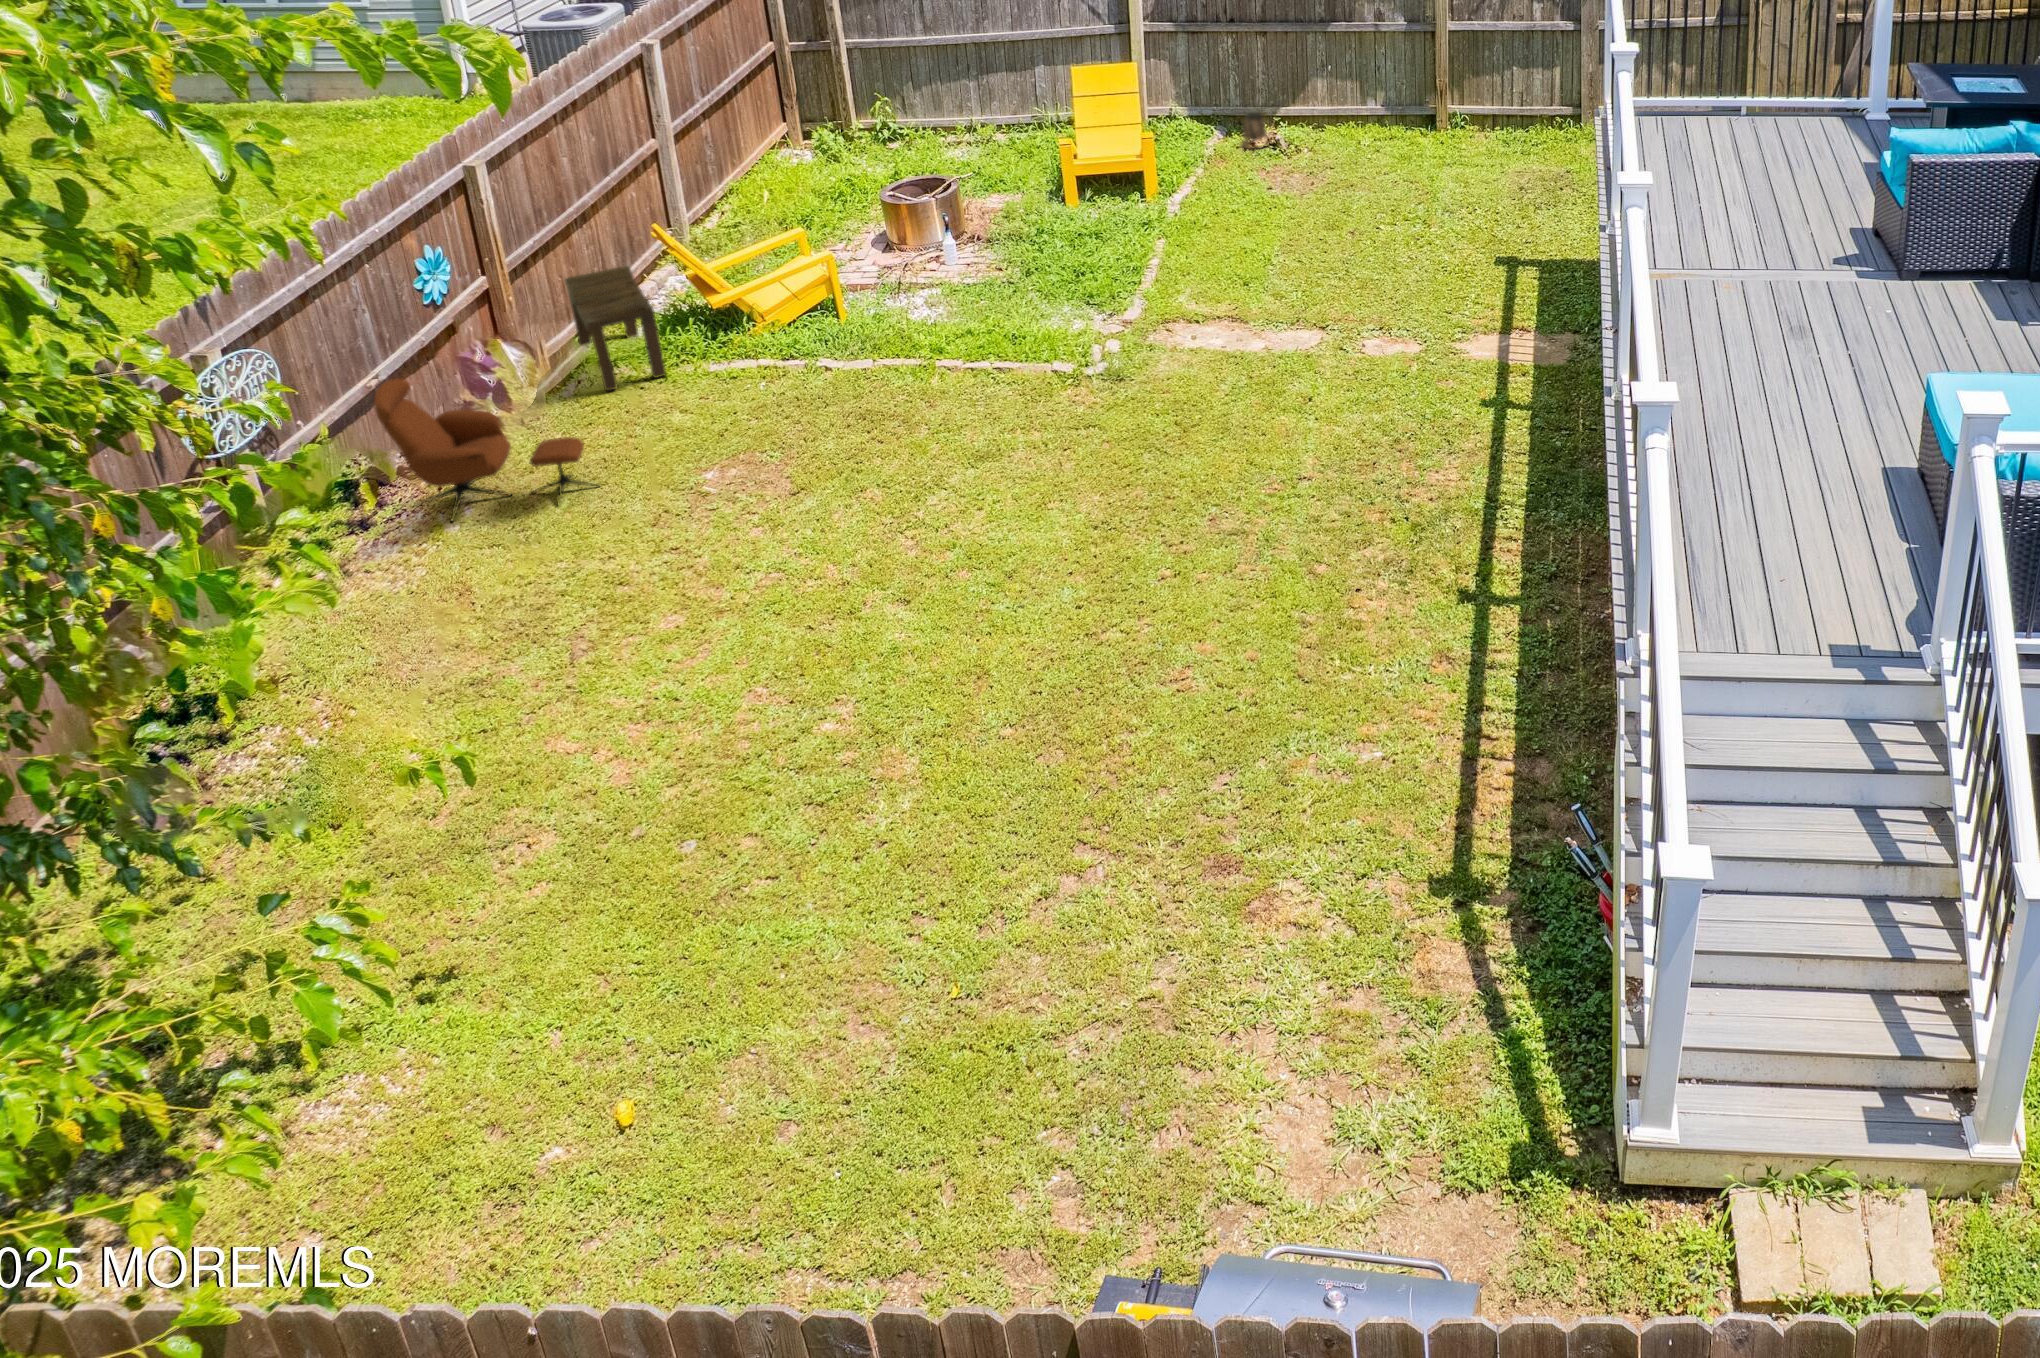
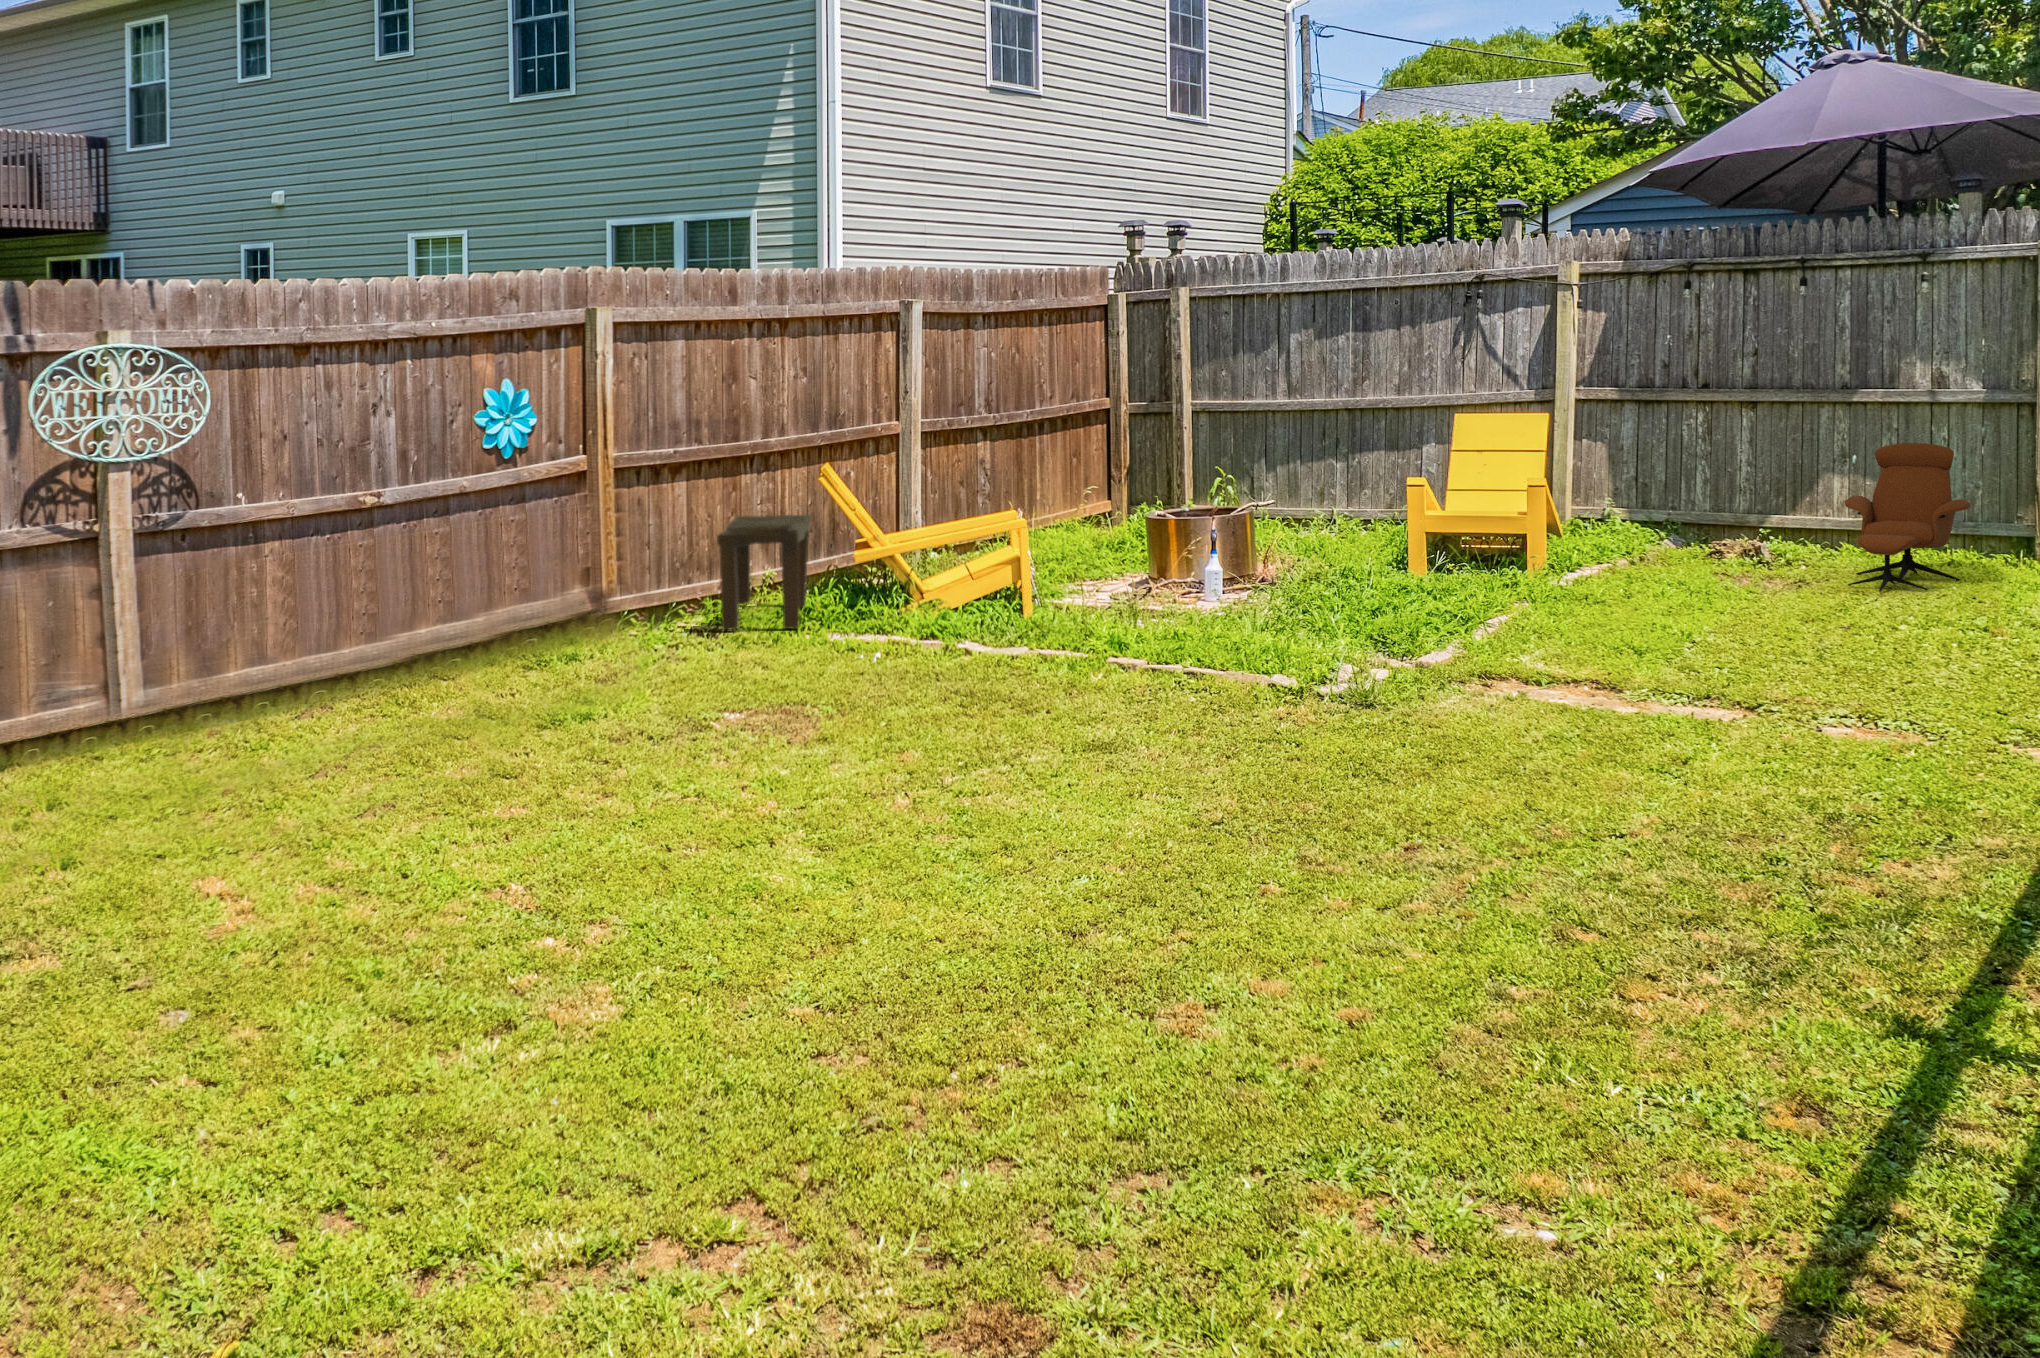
watering can: present [1242,111,1266,149] -> none [1706,514,1752,567]
lounge chair: present [374,378,594,521] -> present [1844,443,1971,592]

